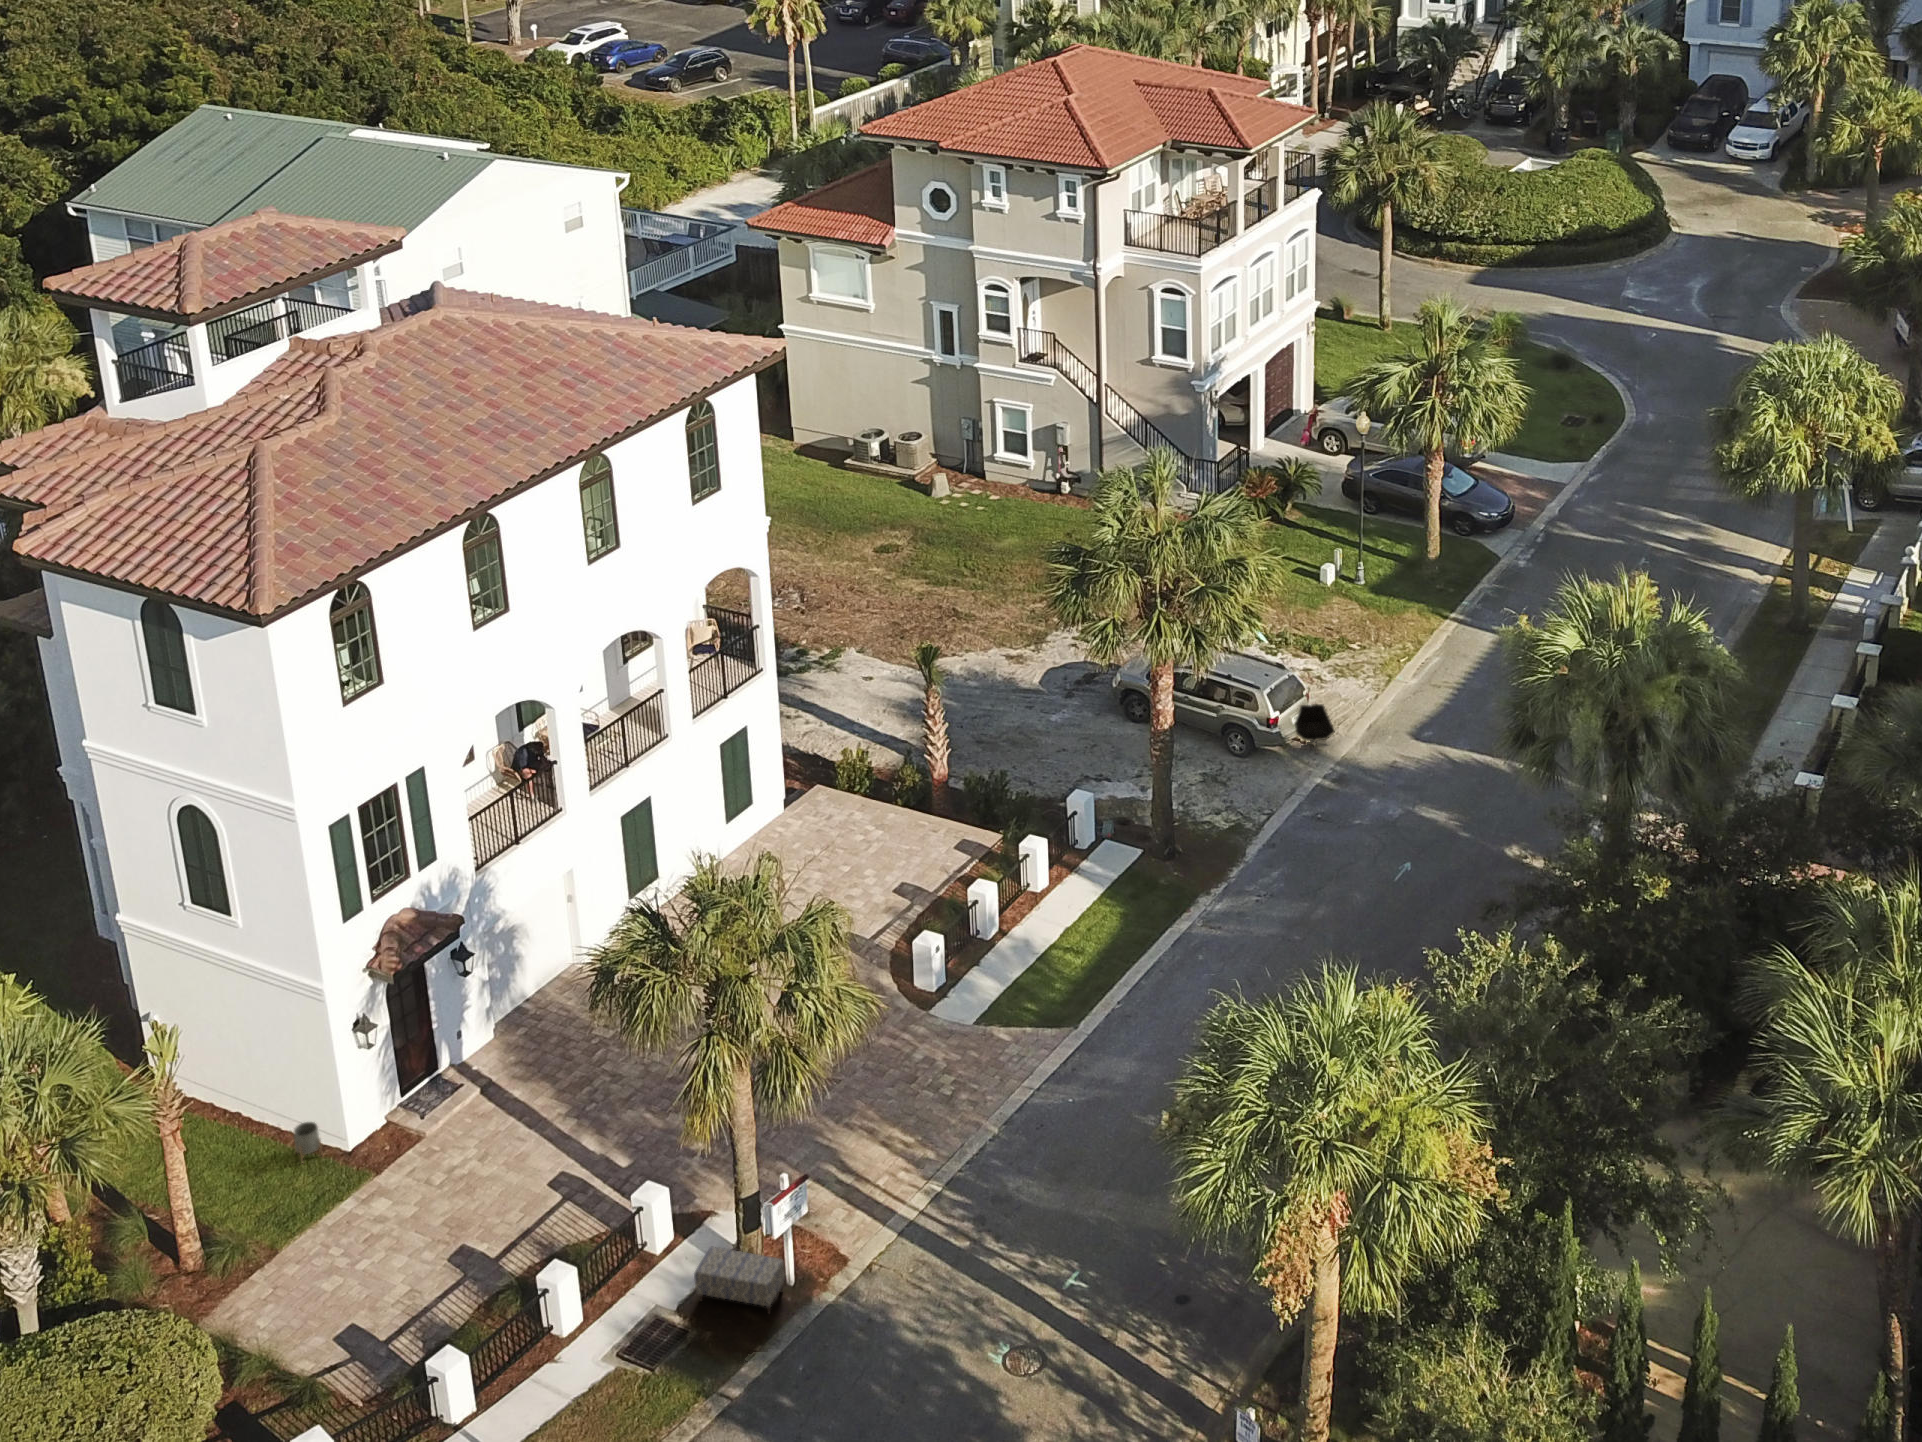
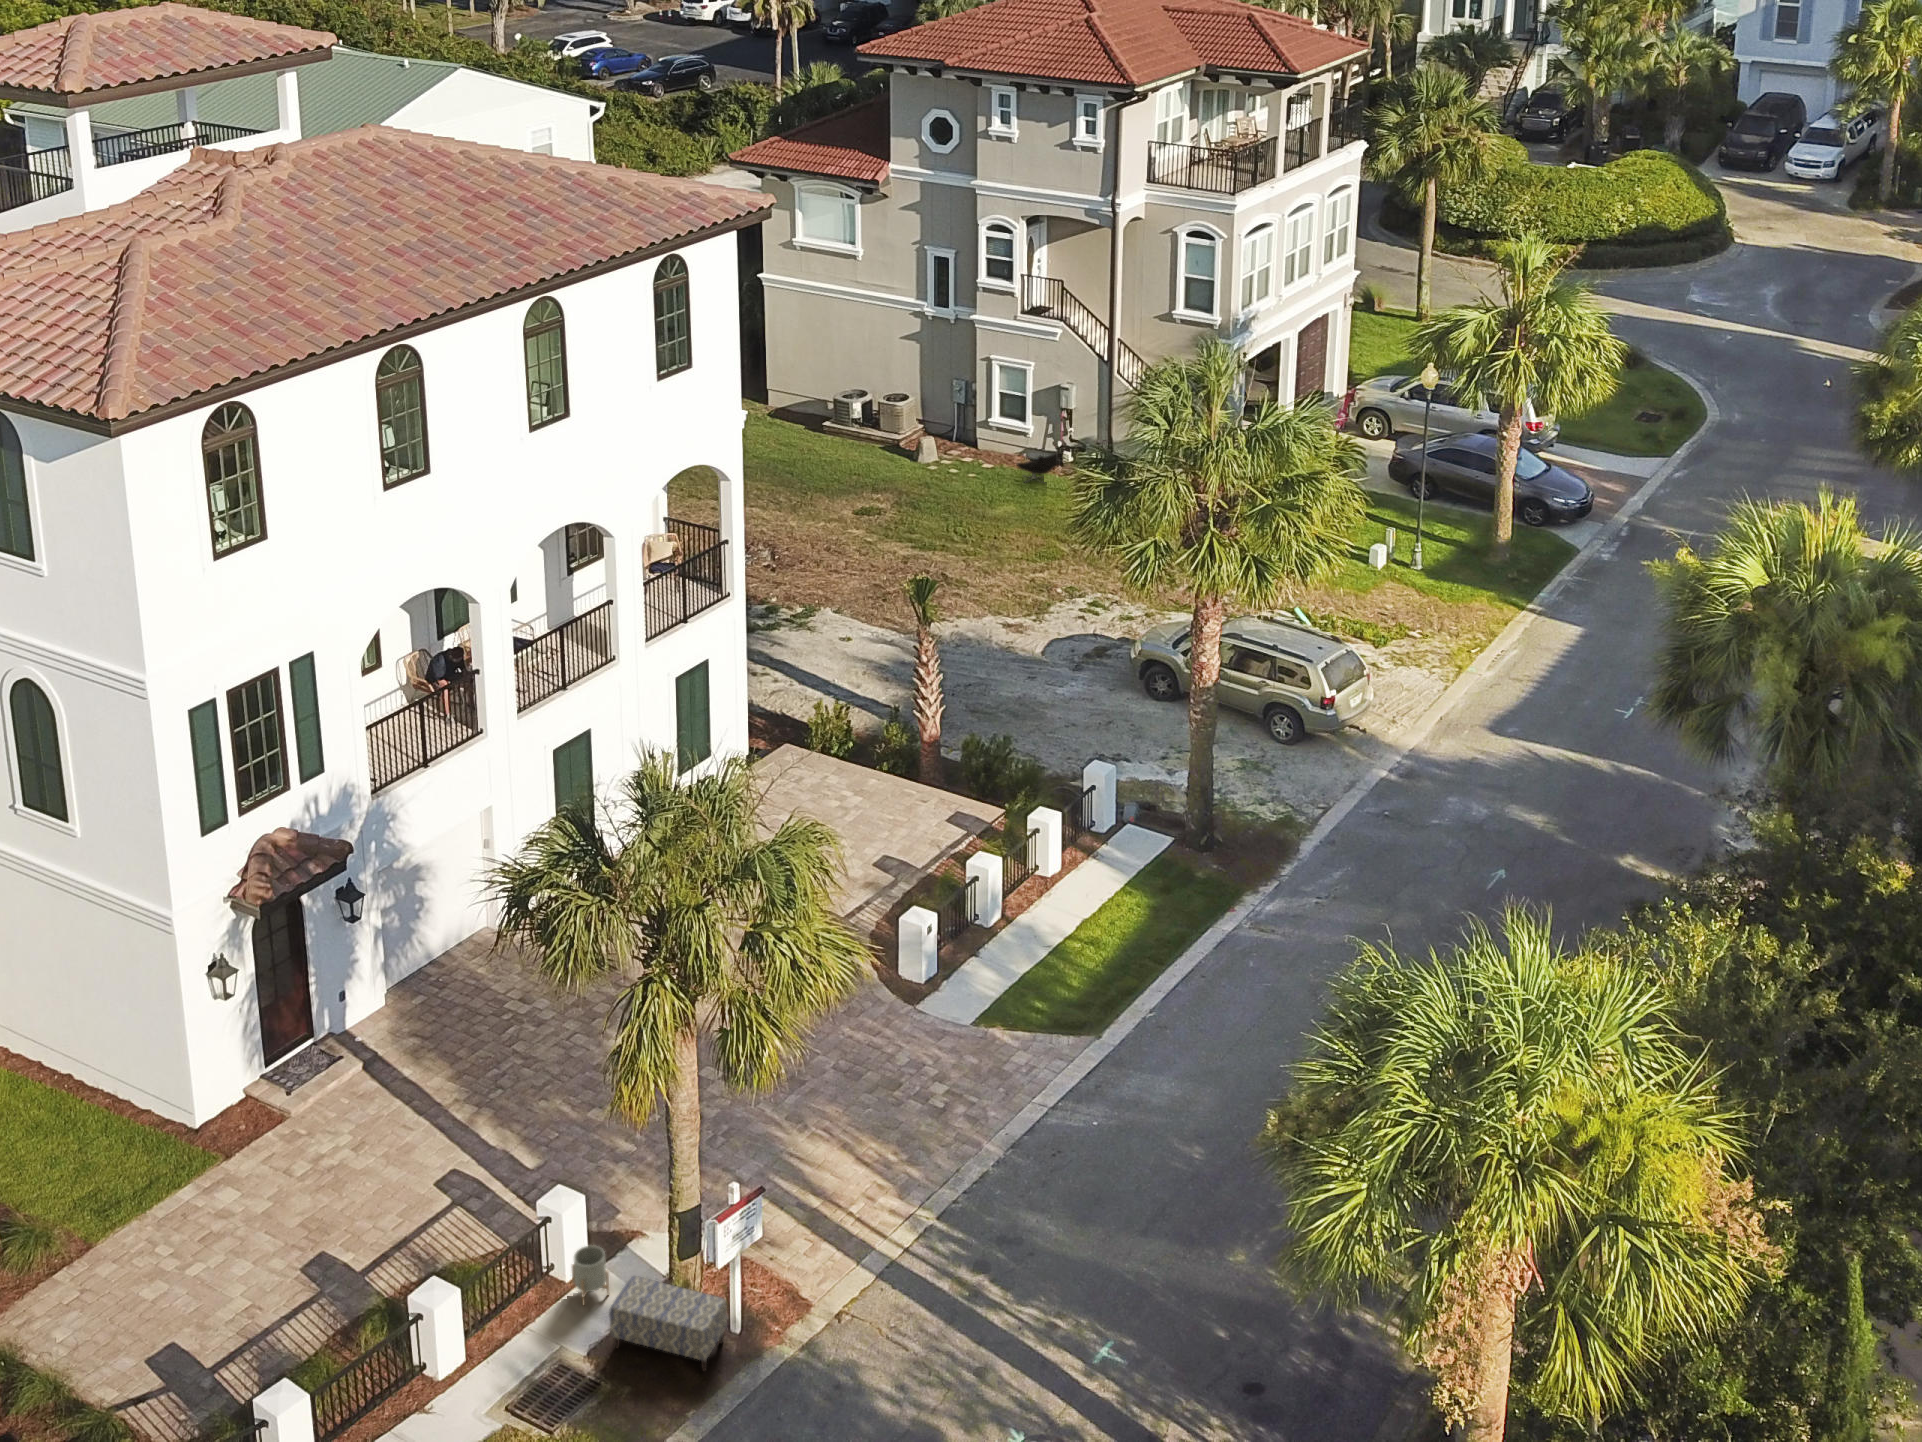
lounge chair: present [1295,704,1335,753] -> present [1017,454,1058,483]
planter: present [294,1122,322,1161] -> present [572,1245,609,1305]

